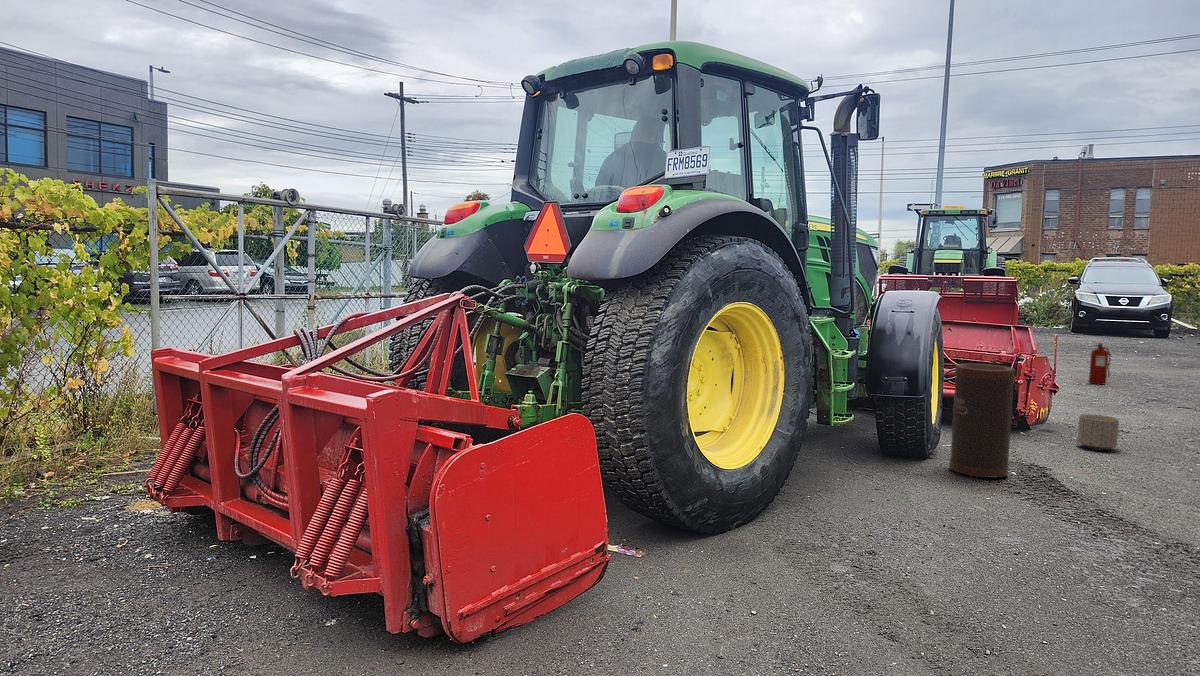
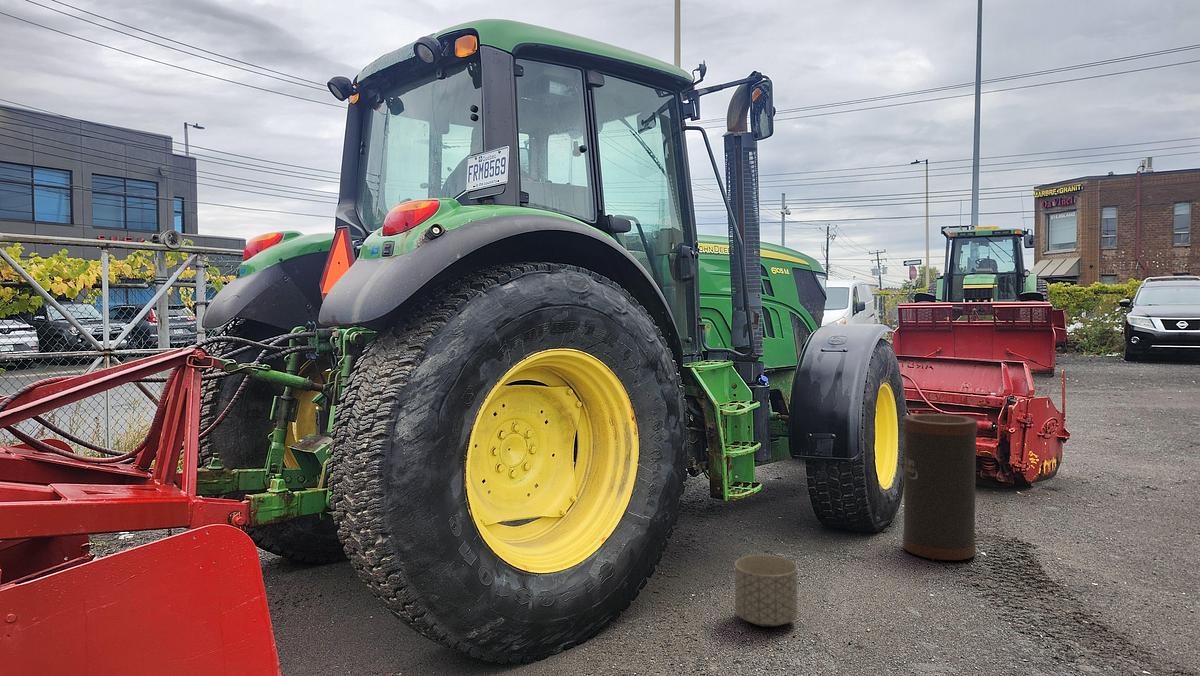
fire extinguisher: present [1089,343,1111,385] -> none [1125,376,1150,426]
planter: present [1077,414,1119,450] -> present [735,555,797,627]

